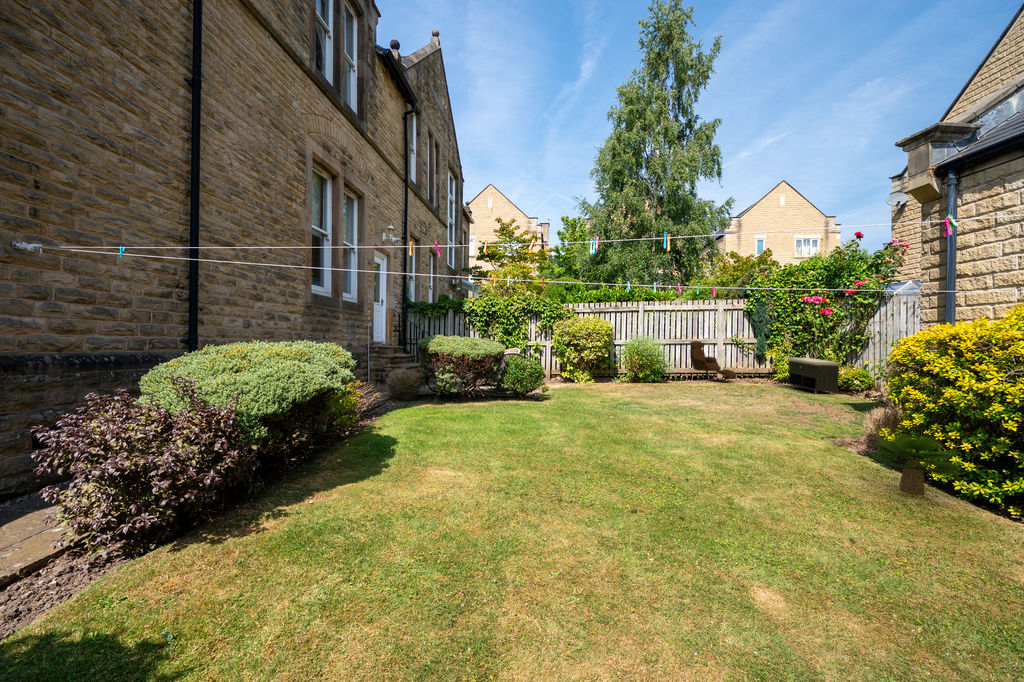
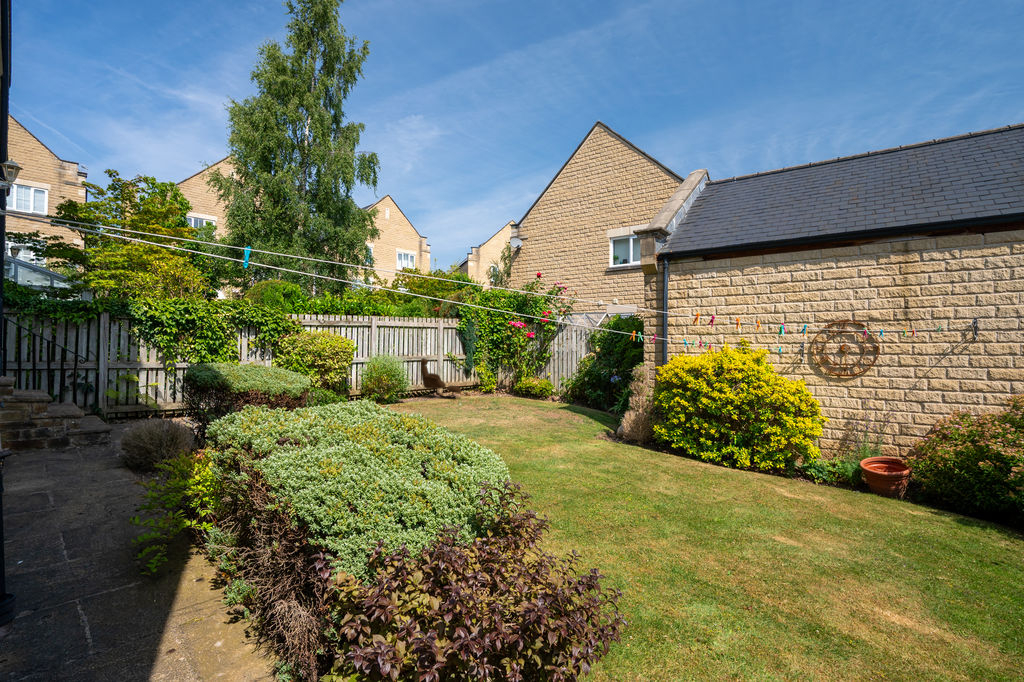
storage bench: present [788,358,839,394] -> none [500,372,540,403]
potted plant: present [874,434,958,495] -> none [692,431,739,470]

